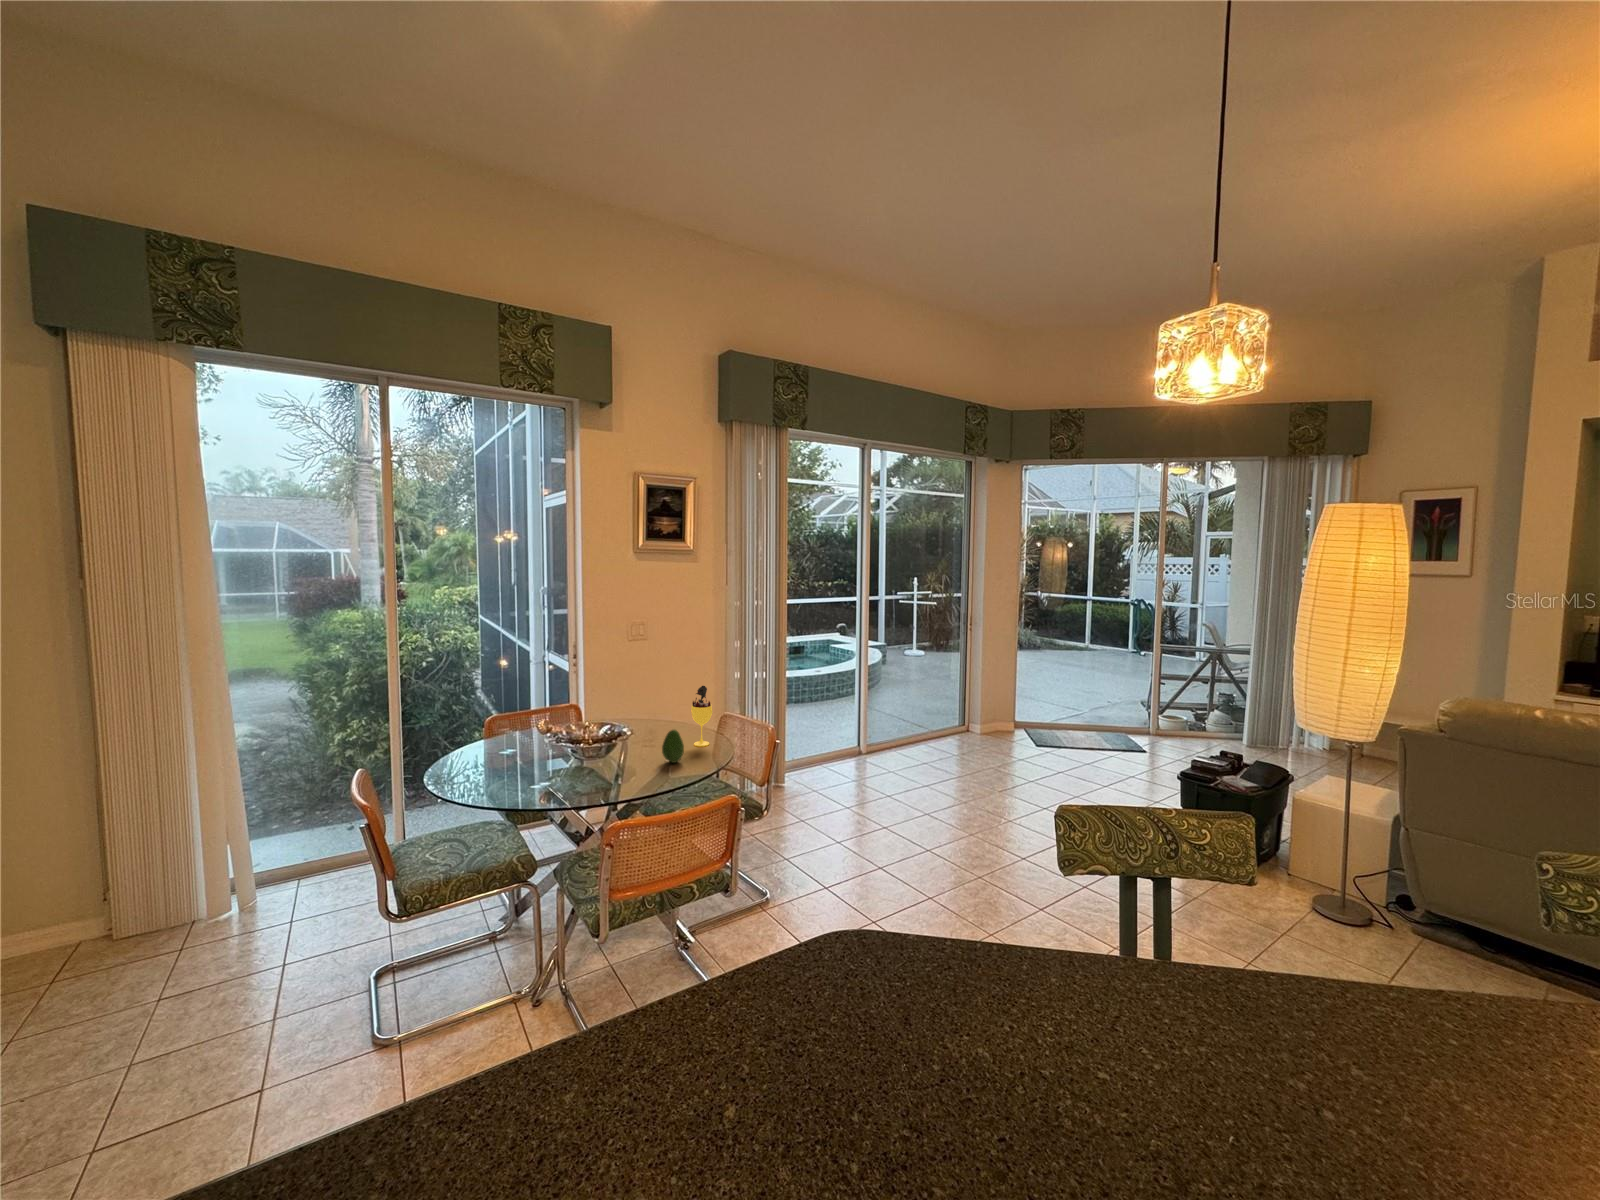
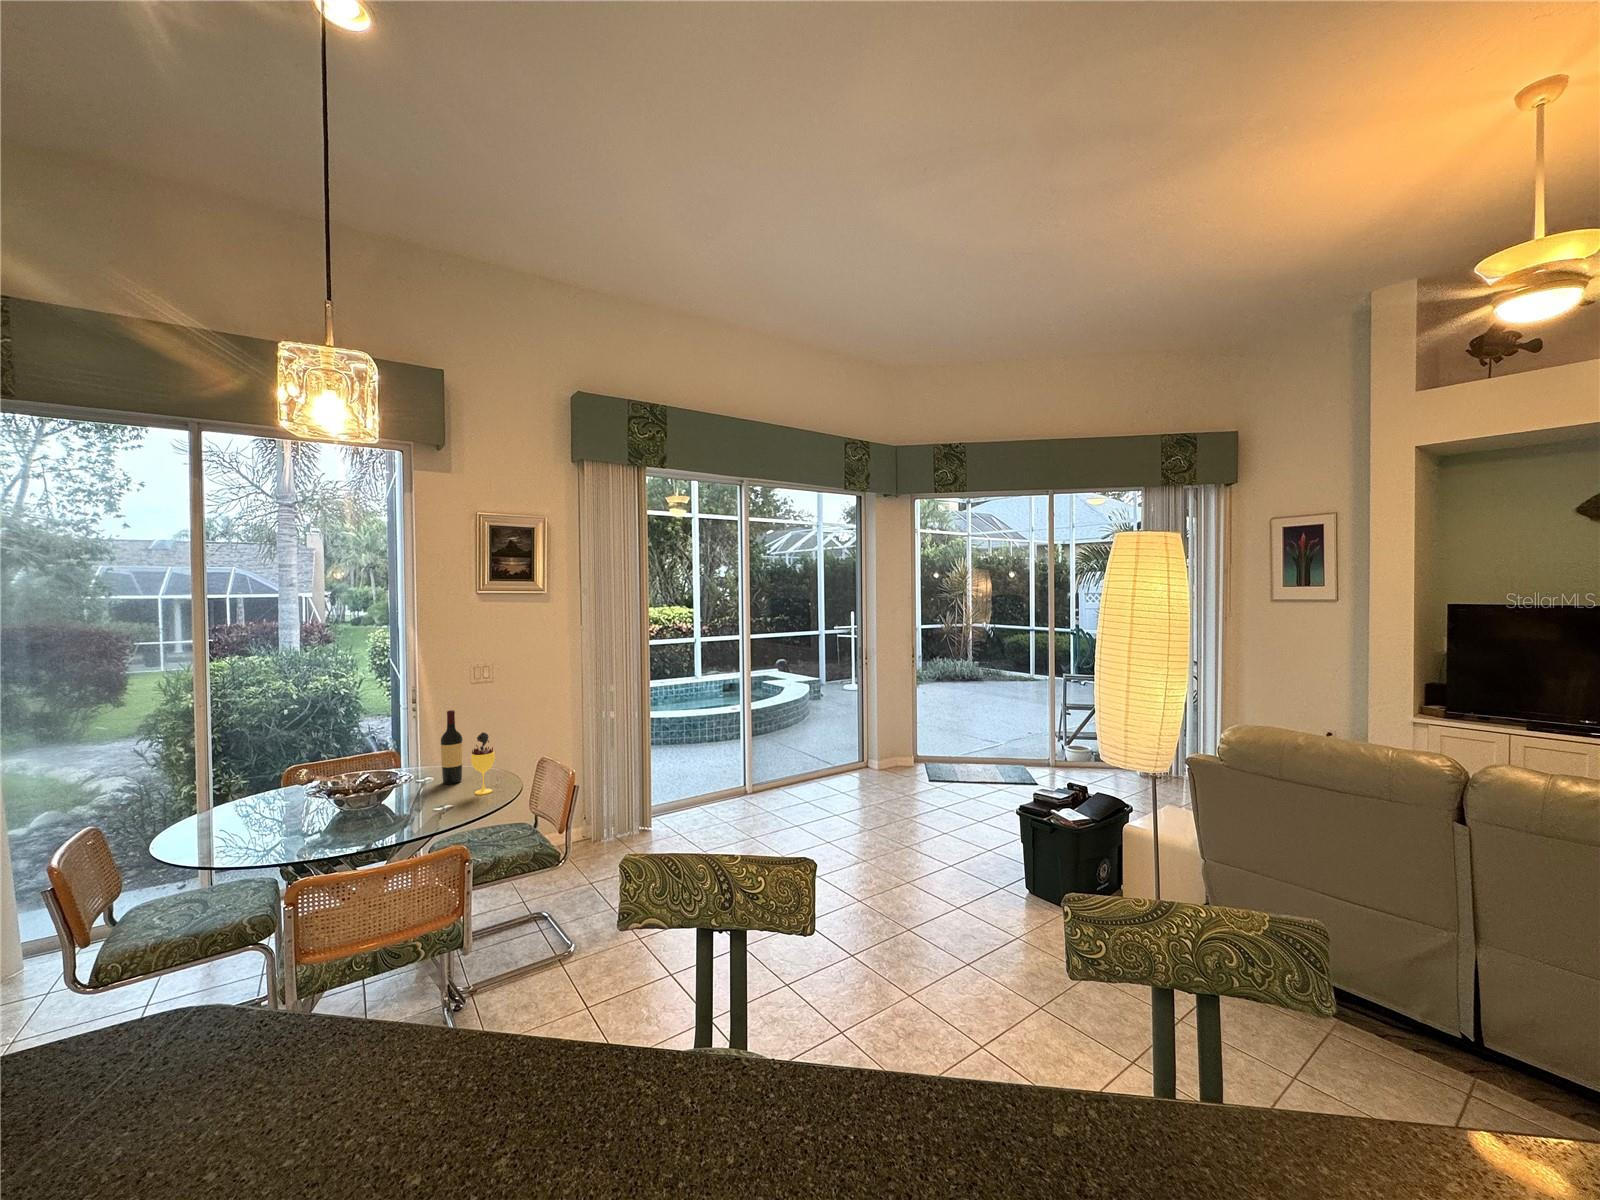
wine bottle: none [651,663,670,736] -> present [441,710,463,784]
fruit: present [662,730,684,763] -> none [421,779,446,813]

